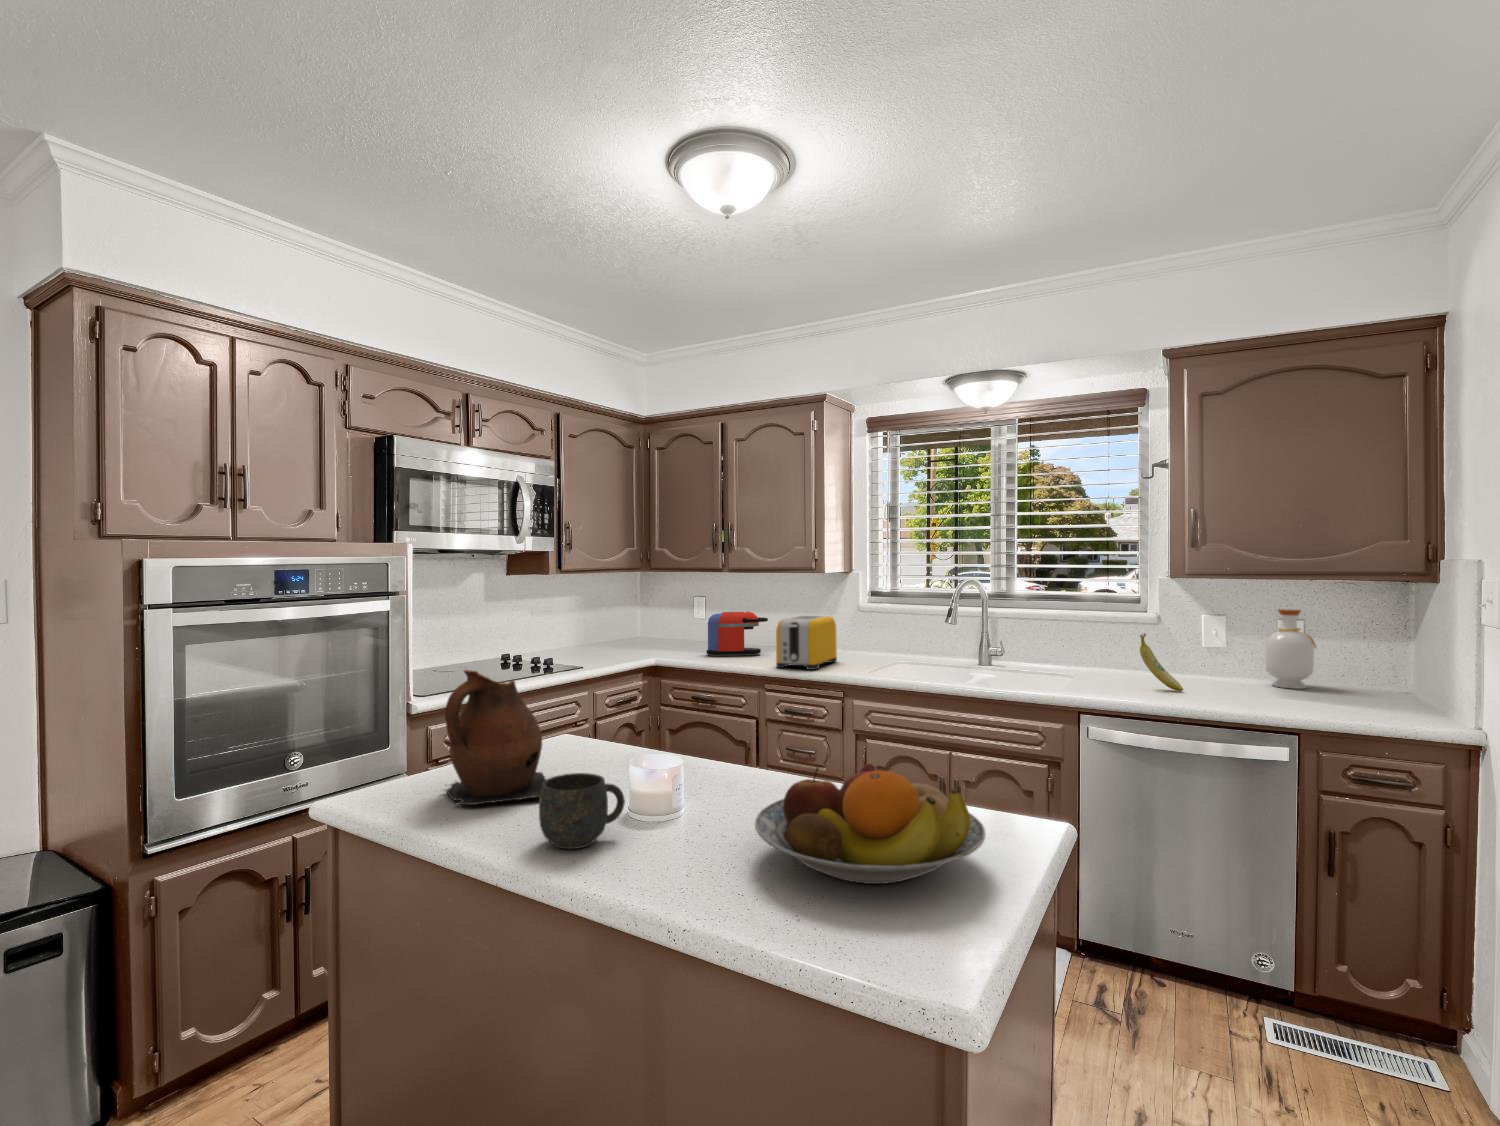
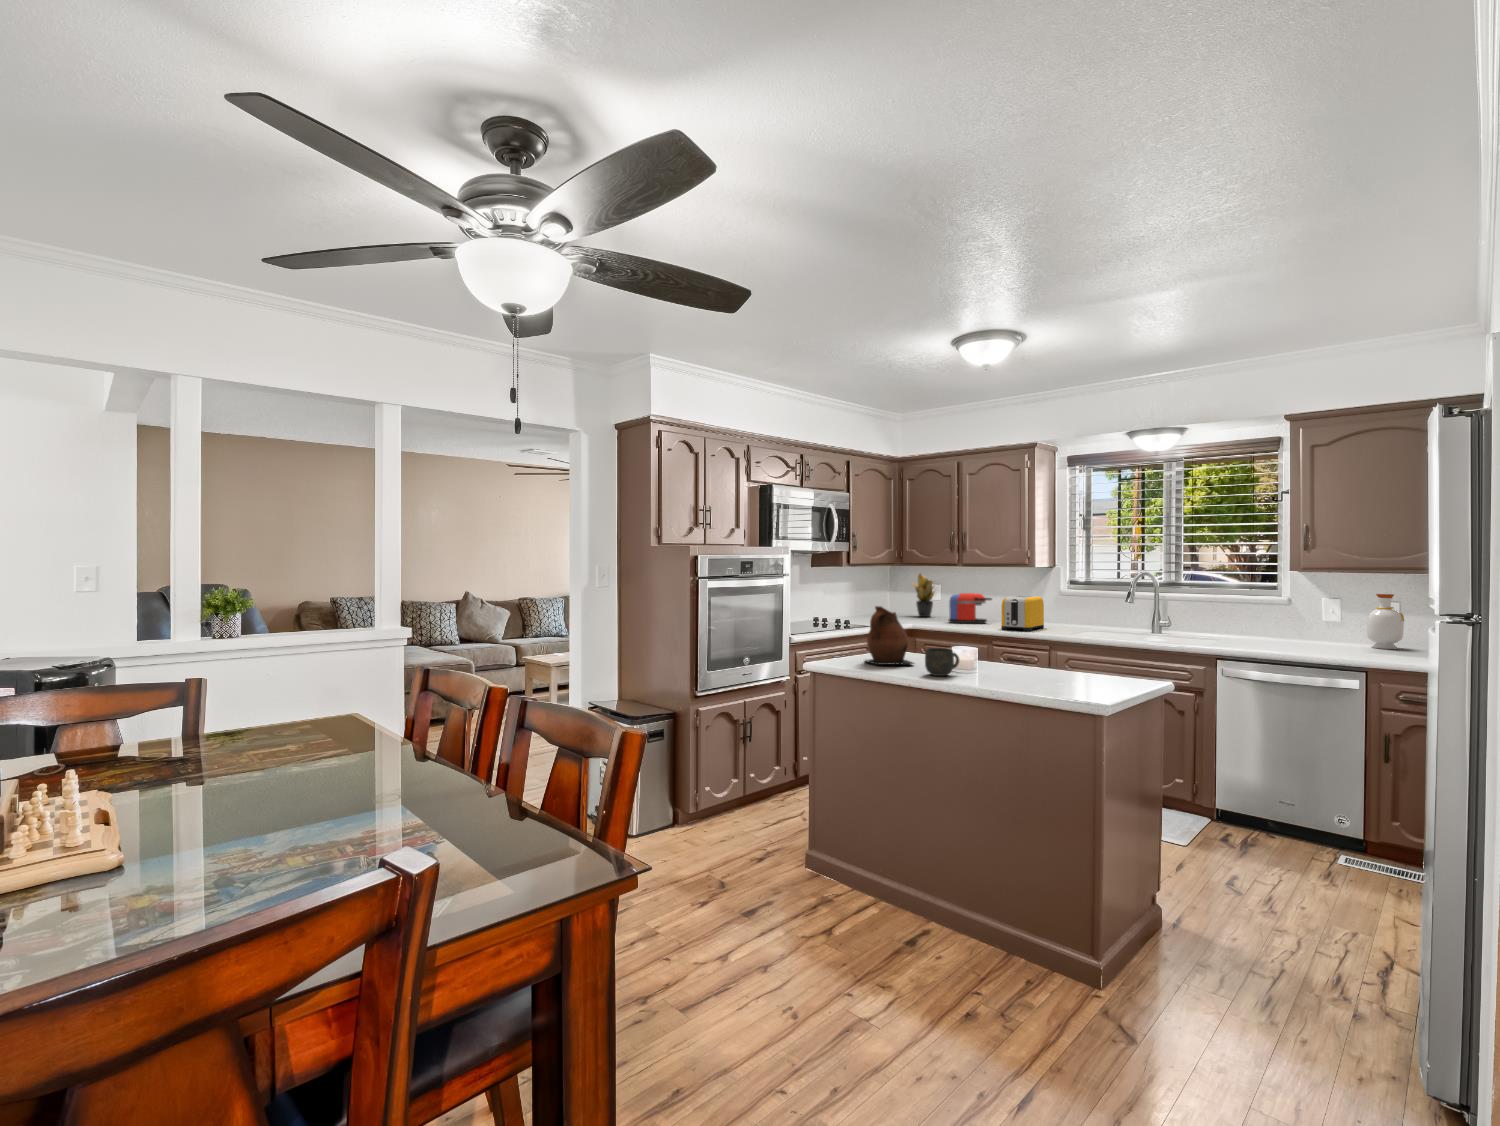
potted plant: none [656,579,700,645] -> present [912,574,934,617]
fruit: present [1140,634,1183,691] -> none [1264,608,1296,647]
fruit bowl: present [755,764,986,884] -> none [1021,645,1125,688]

